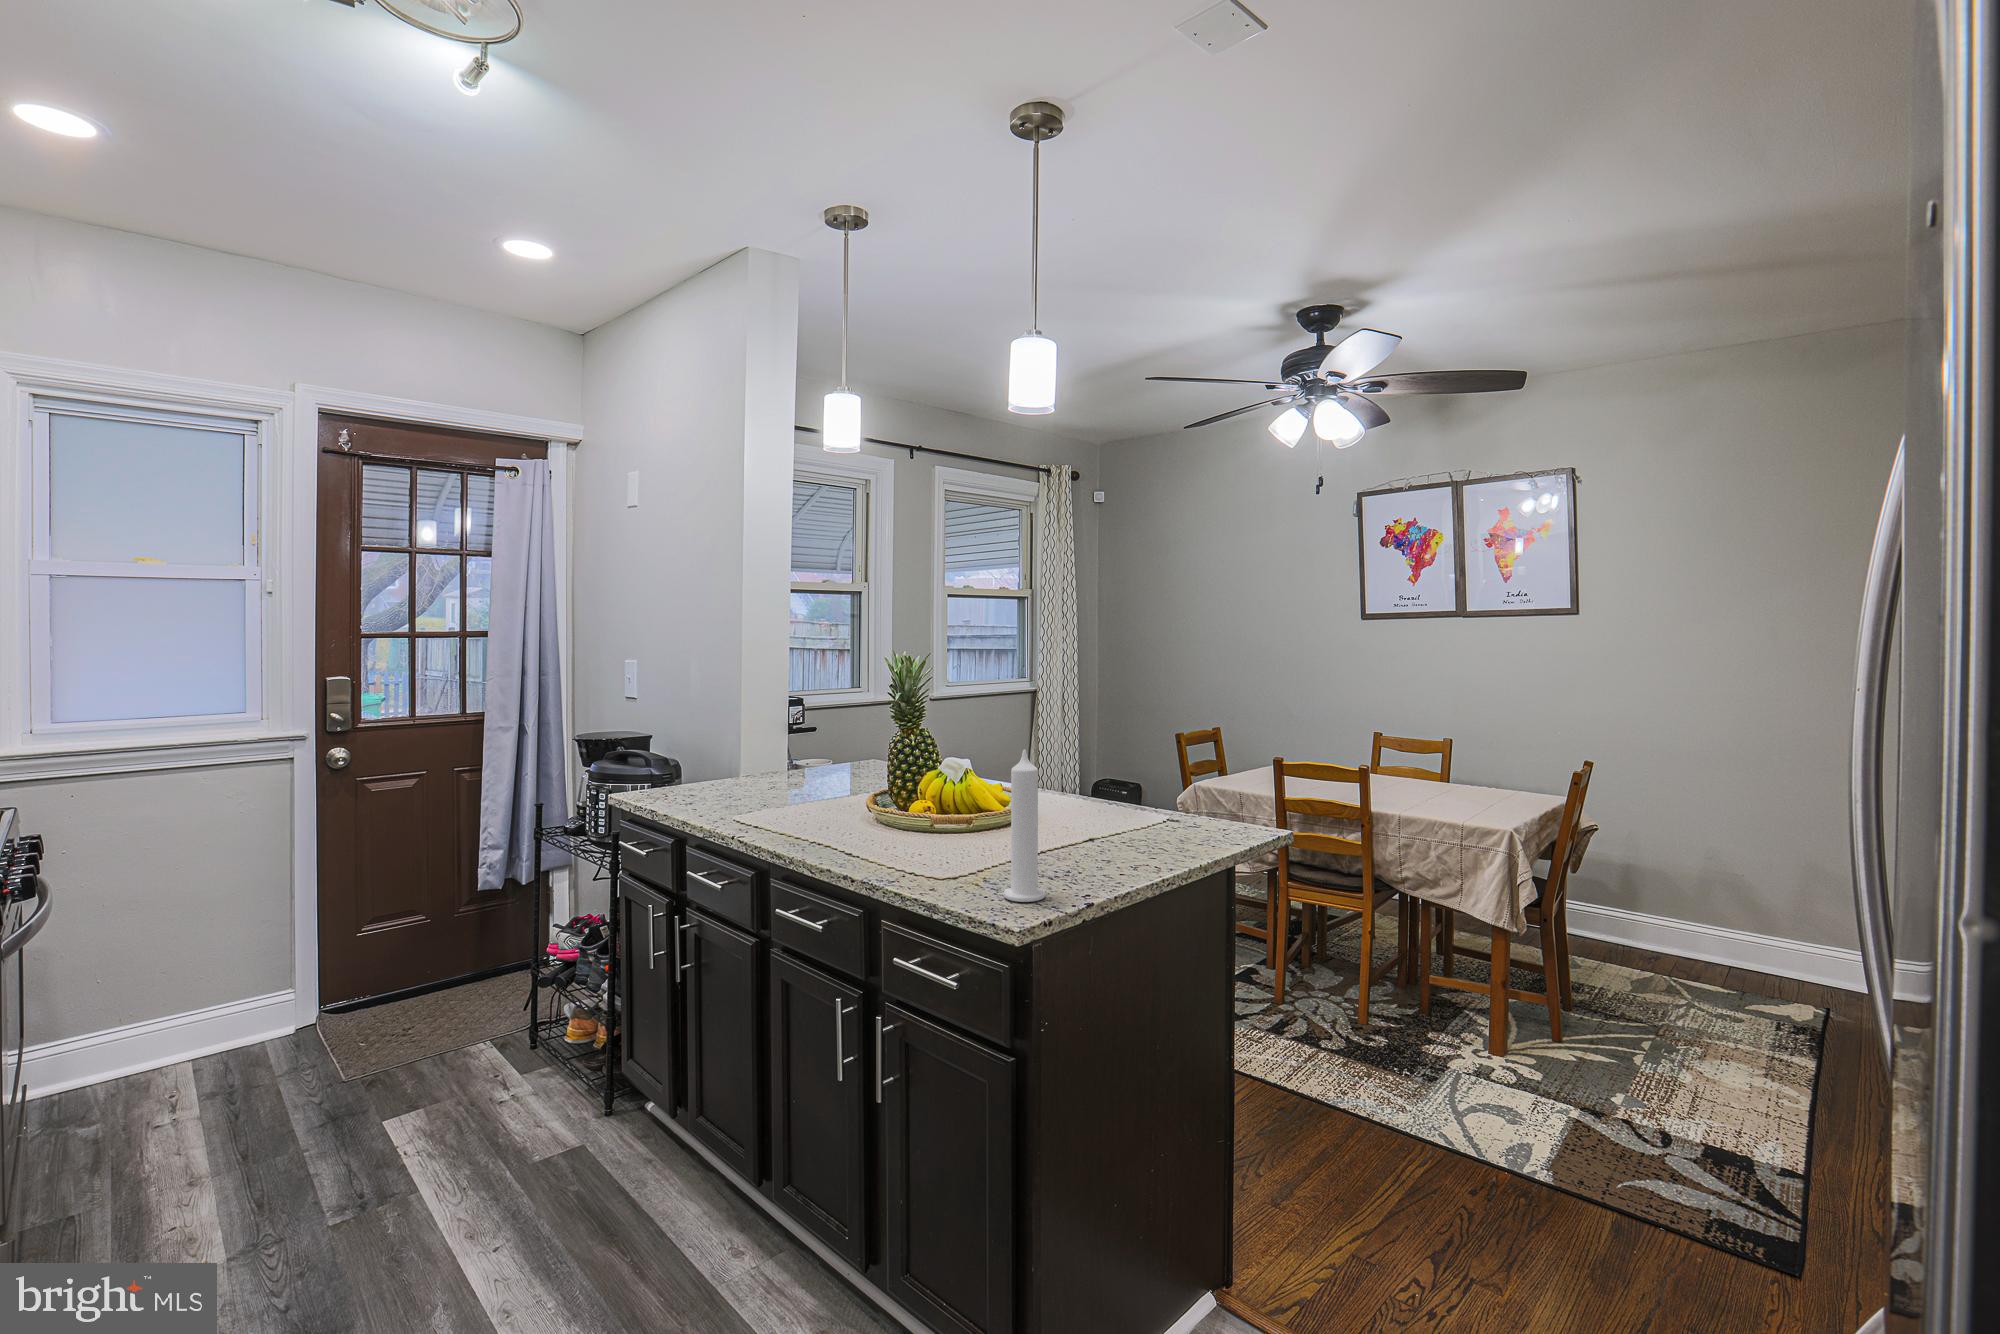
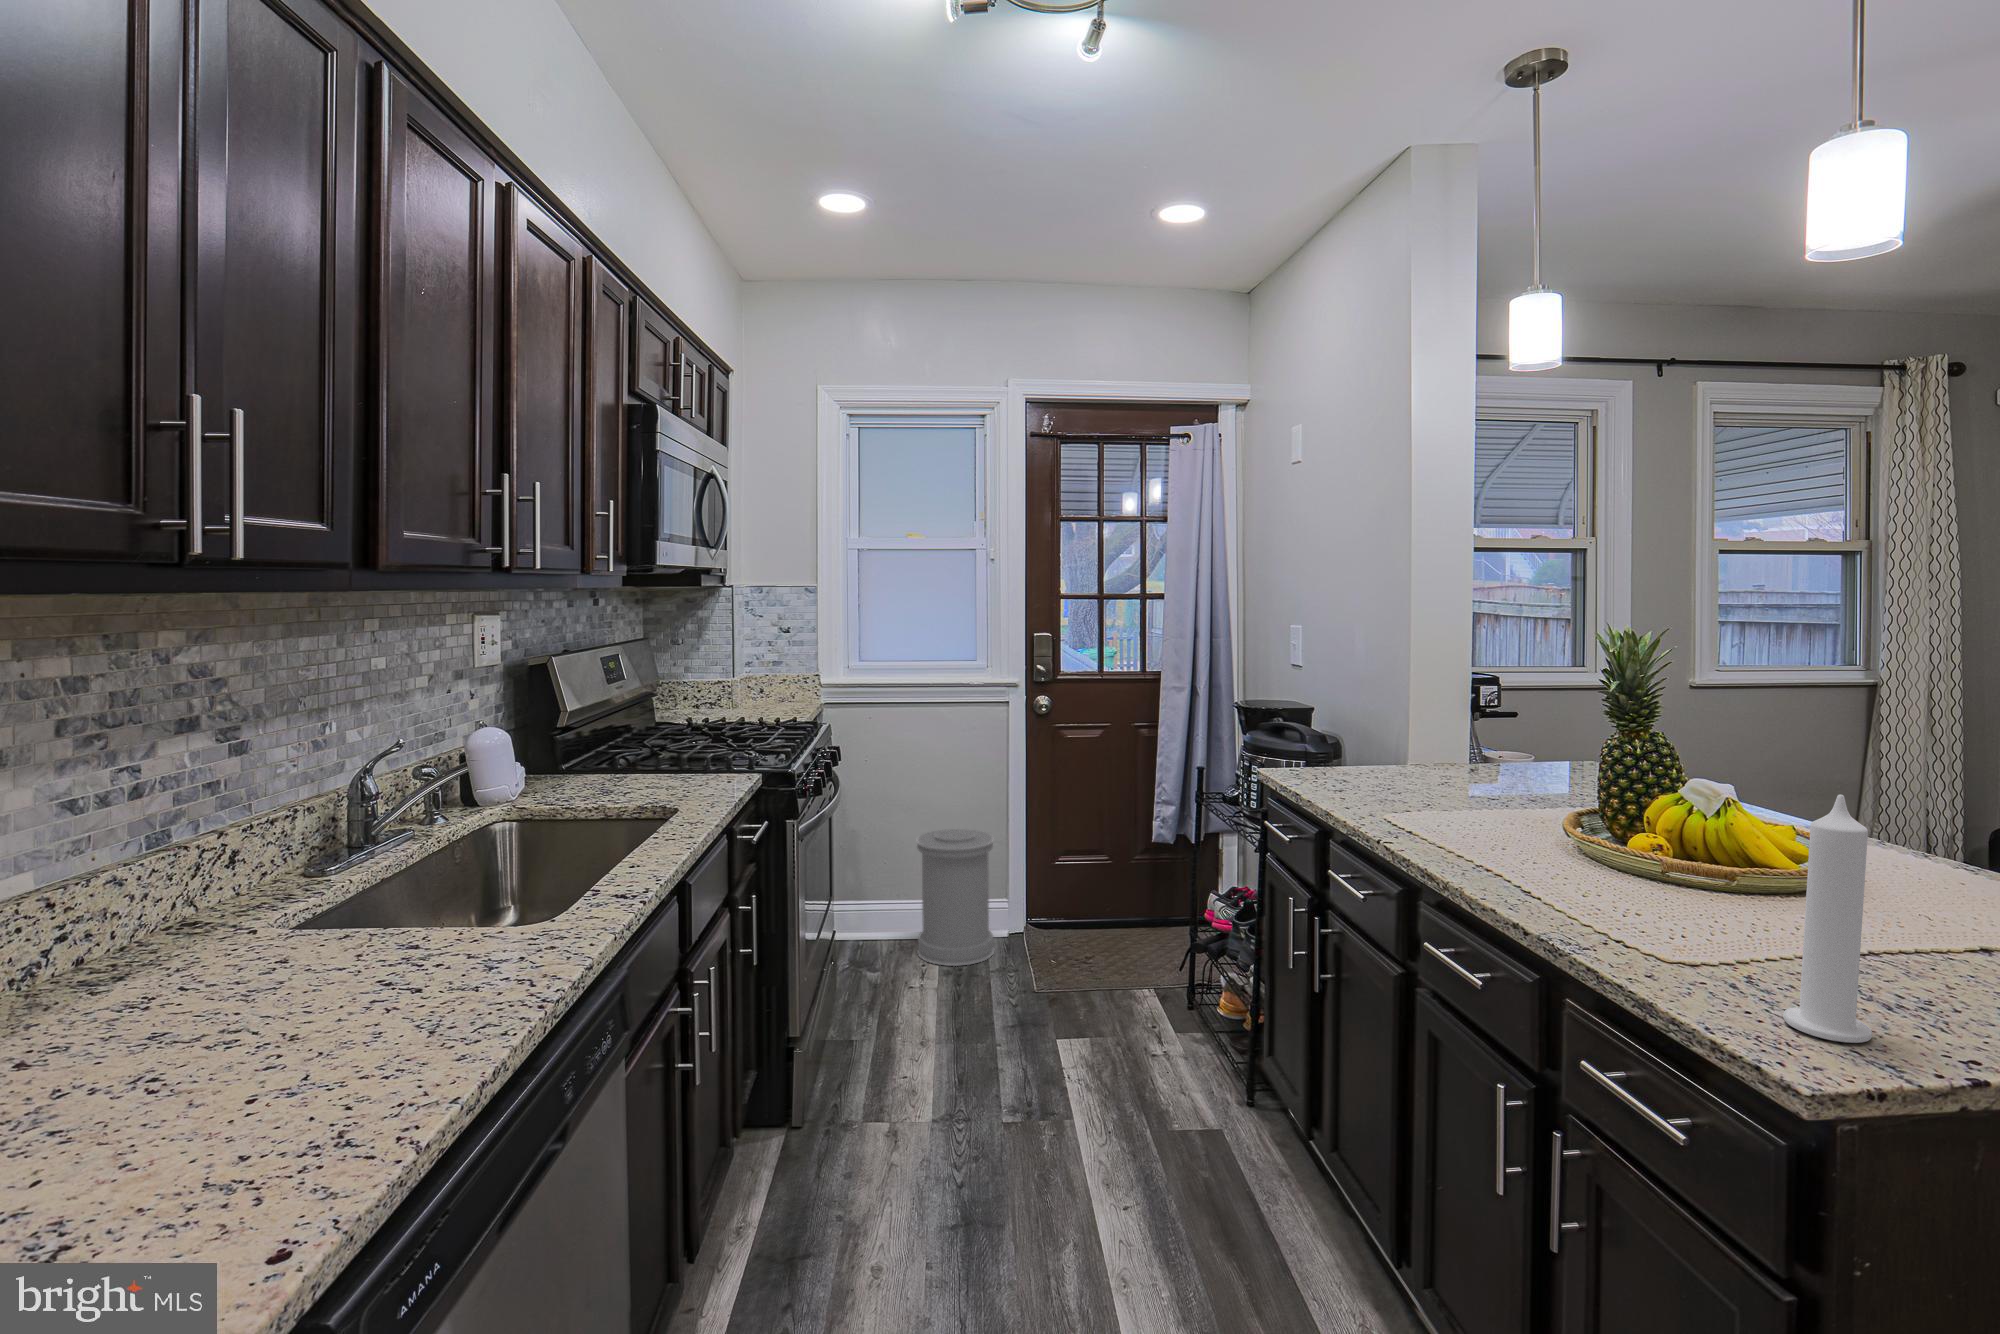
trash can: none [151,911,279,1086] -> present [917,829,994,966]

